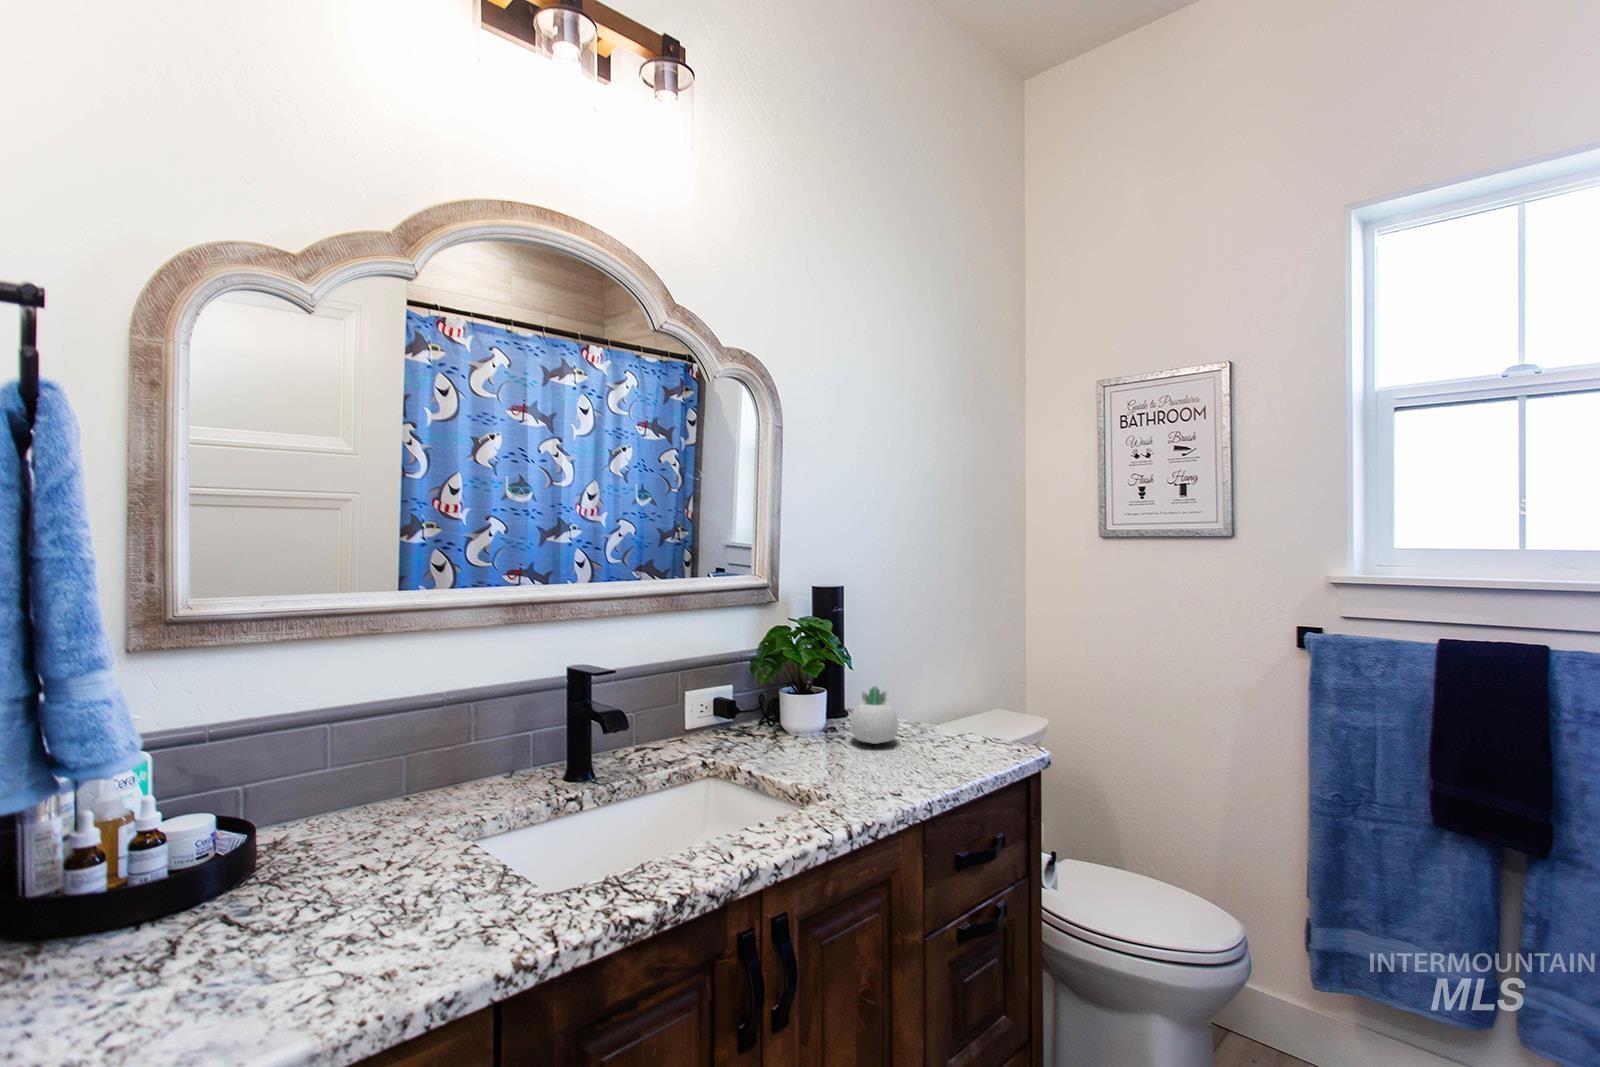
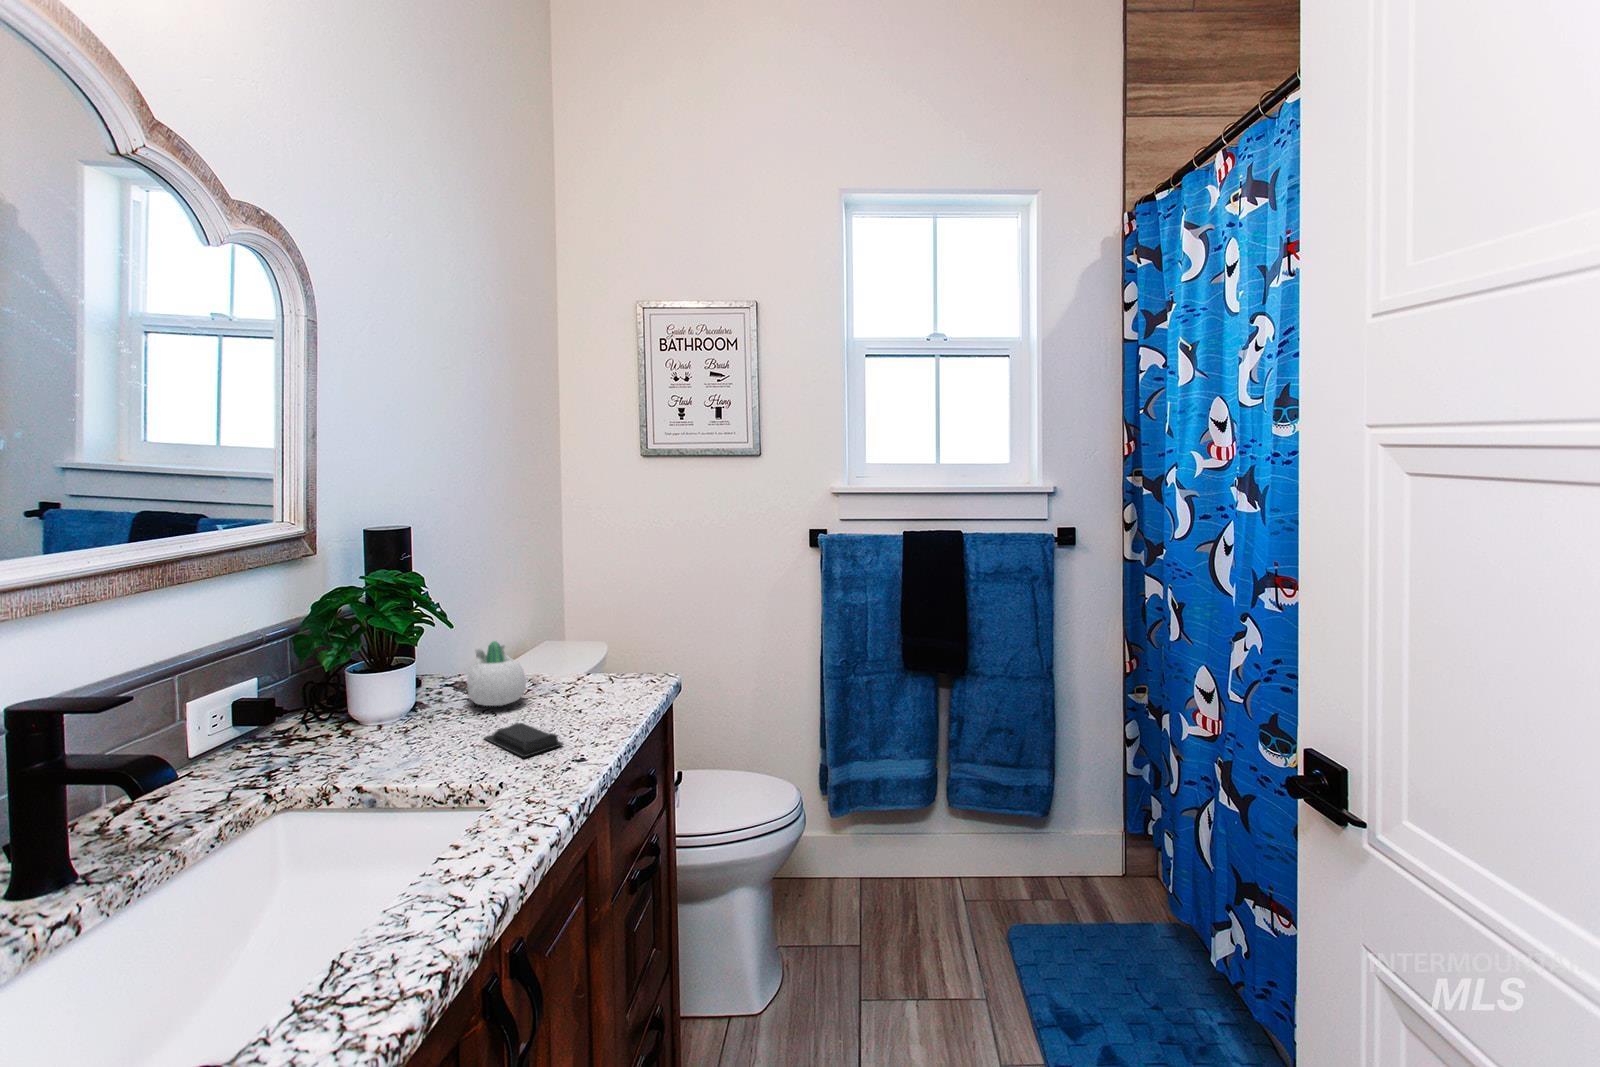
soap bar: none [841,757,894,783] -> present [484,723,563,757]

